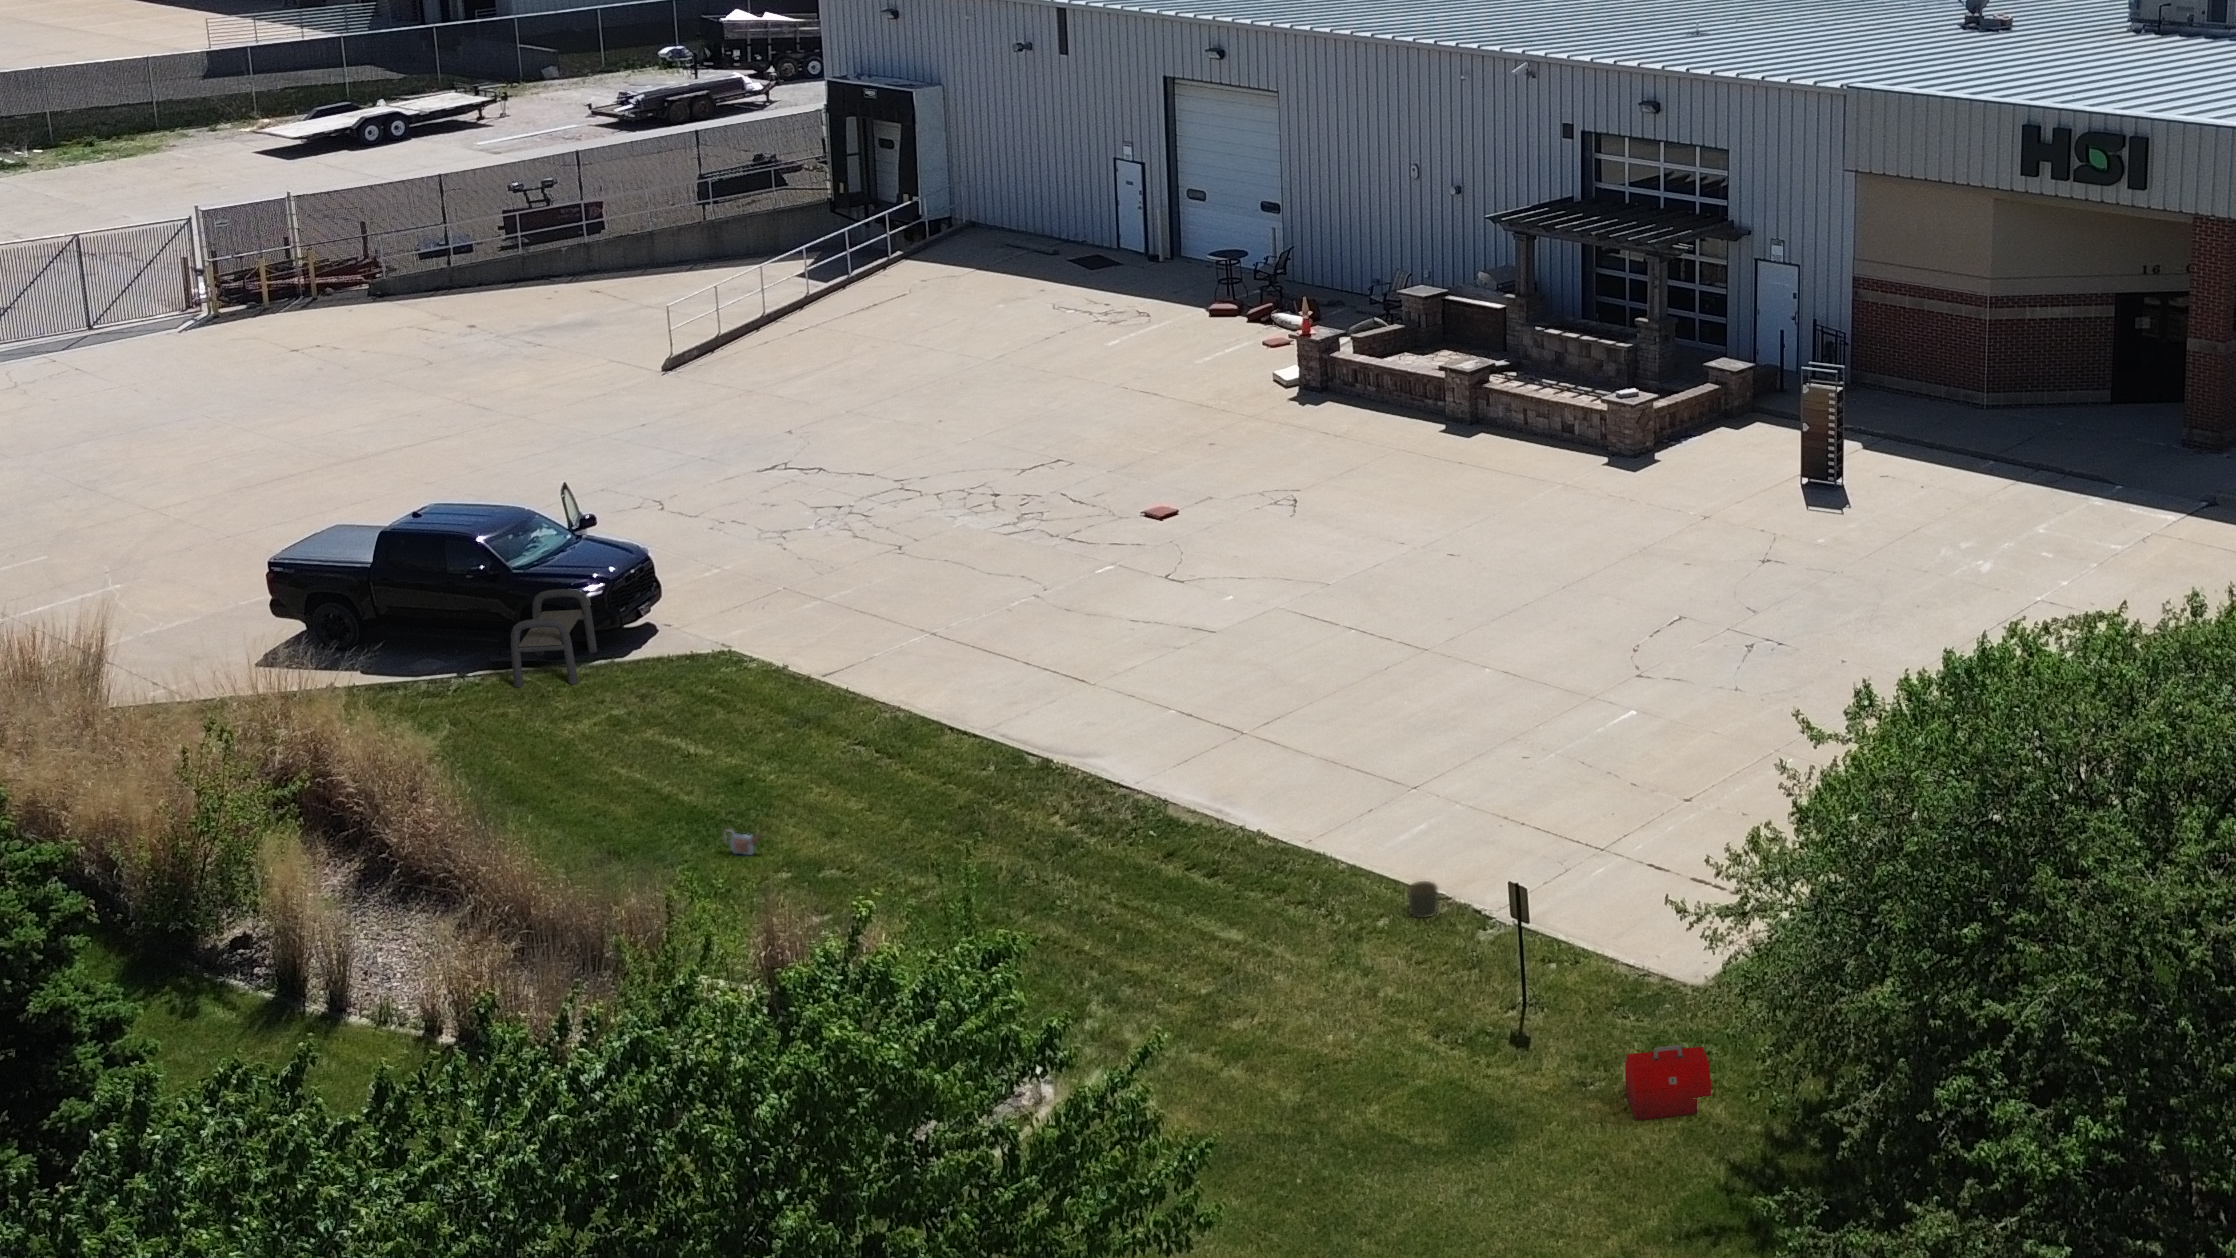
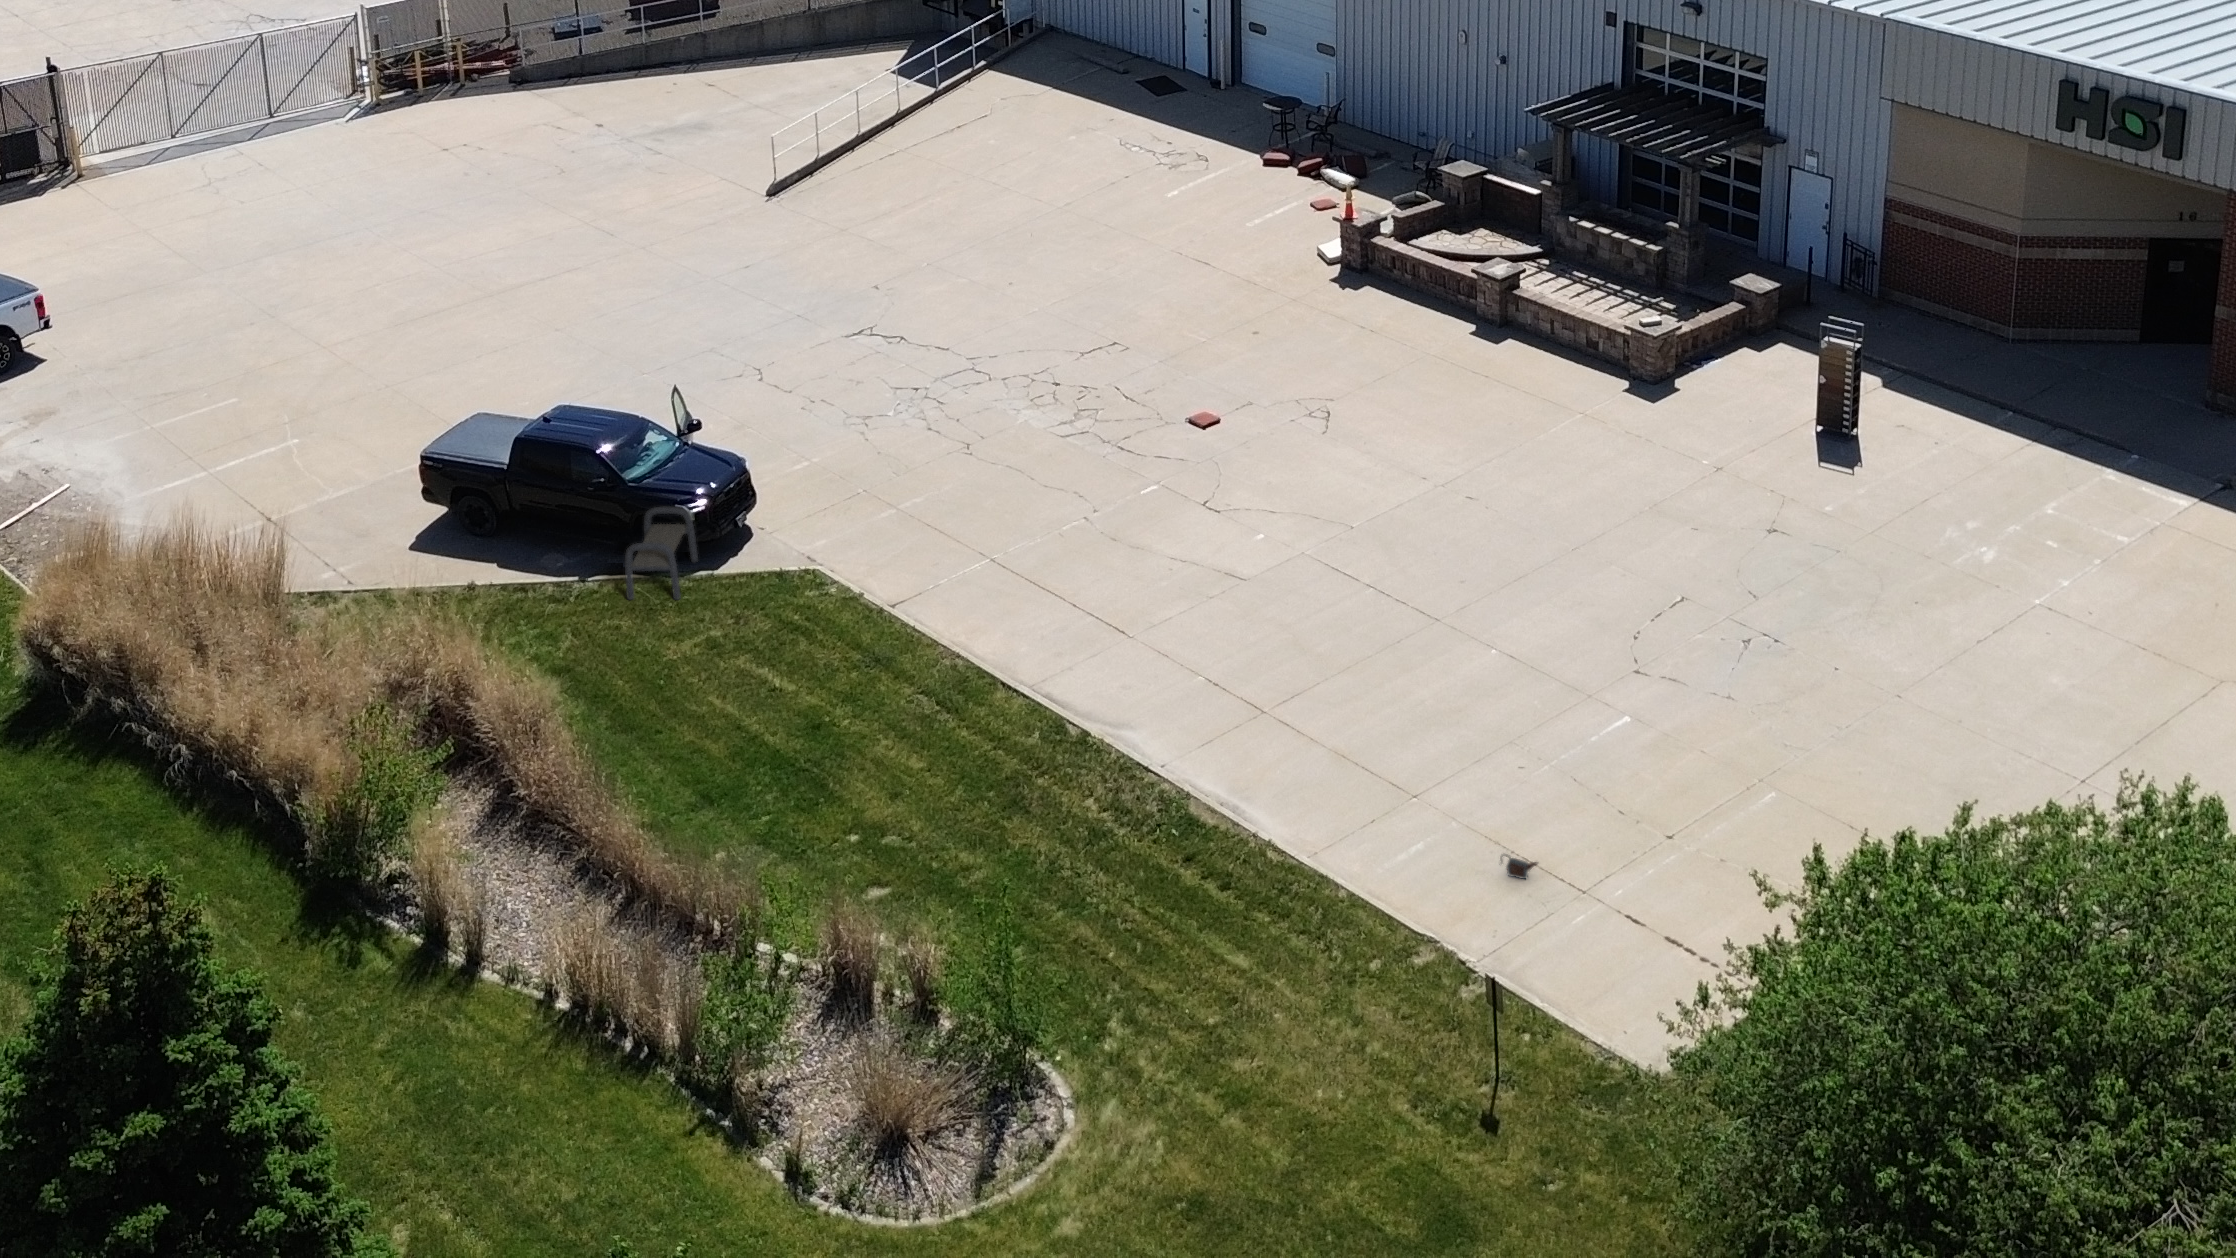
watering can: present [724,830,761,855] -> present [1501,854,1537,879]
planter: present [1408,881,1438,918] -> none [1400,916,1427,953]
toolbox: present [1625,1045,1711,1121] -> none [1580,1151,1657,1217]

